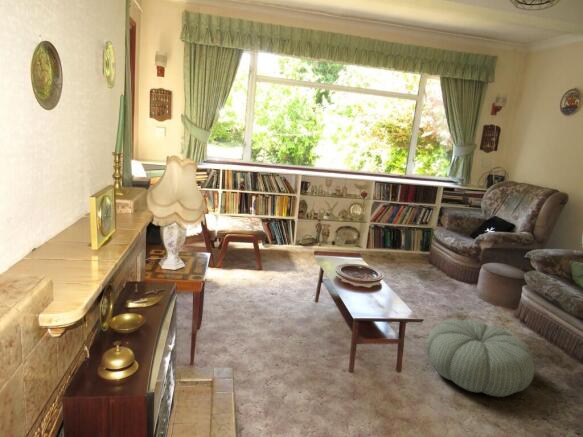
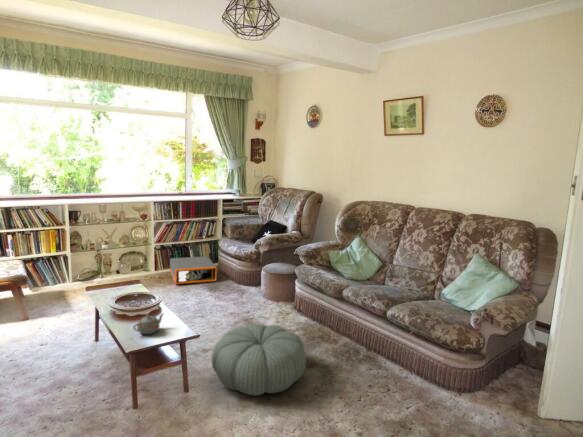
storage box: none [379,239,428,270] -> present [170,256,217,284]
teapot: none [361,285,388,302] -> present [133,314,163,334]

